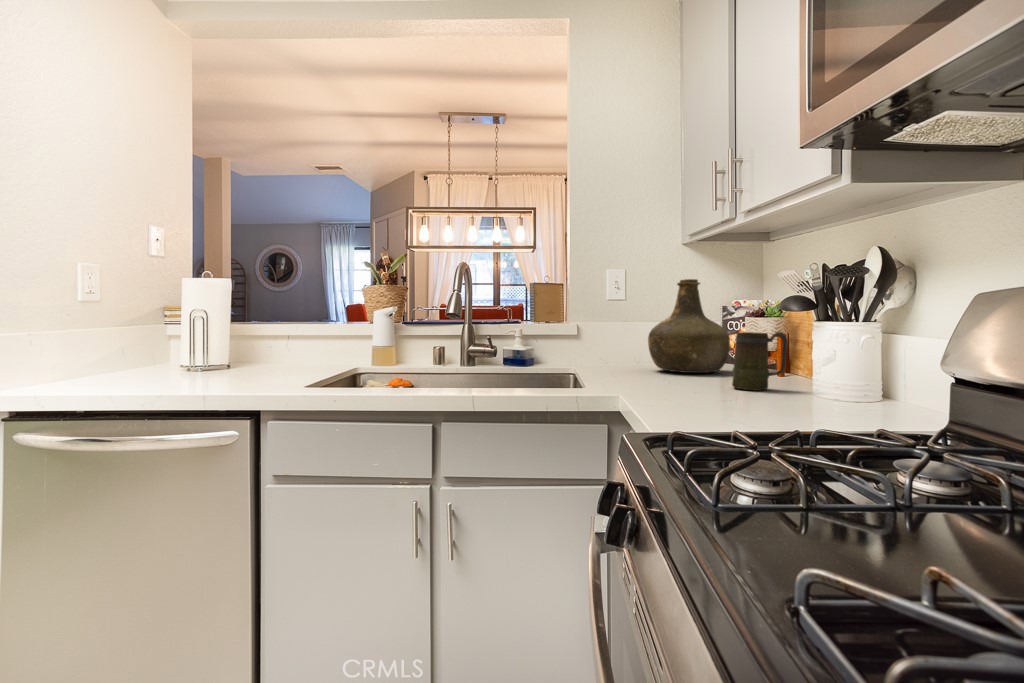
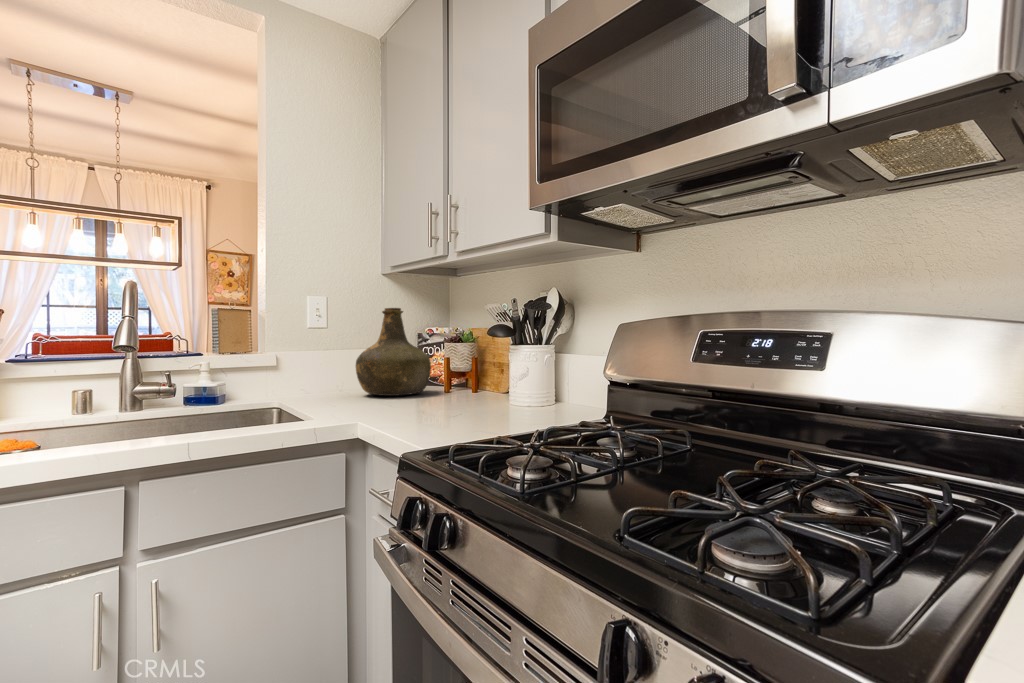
mug: present [732,332,788,390] -> none [452,356,493,407]

